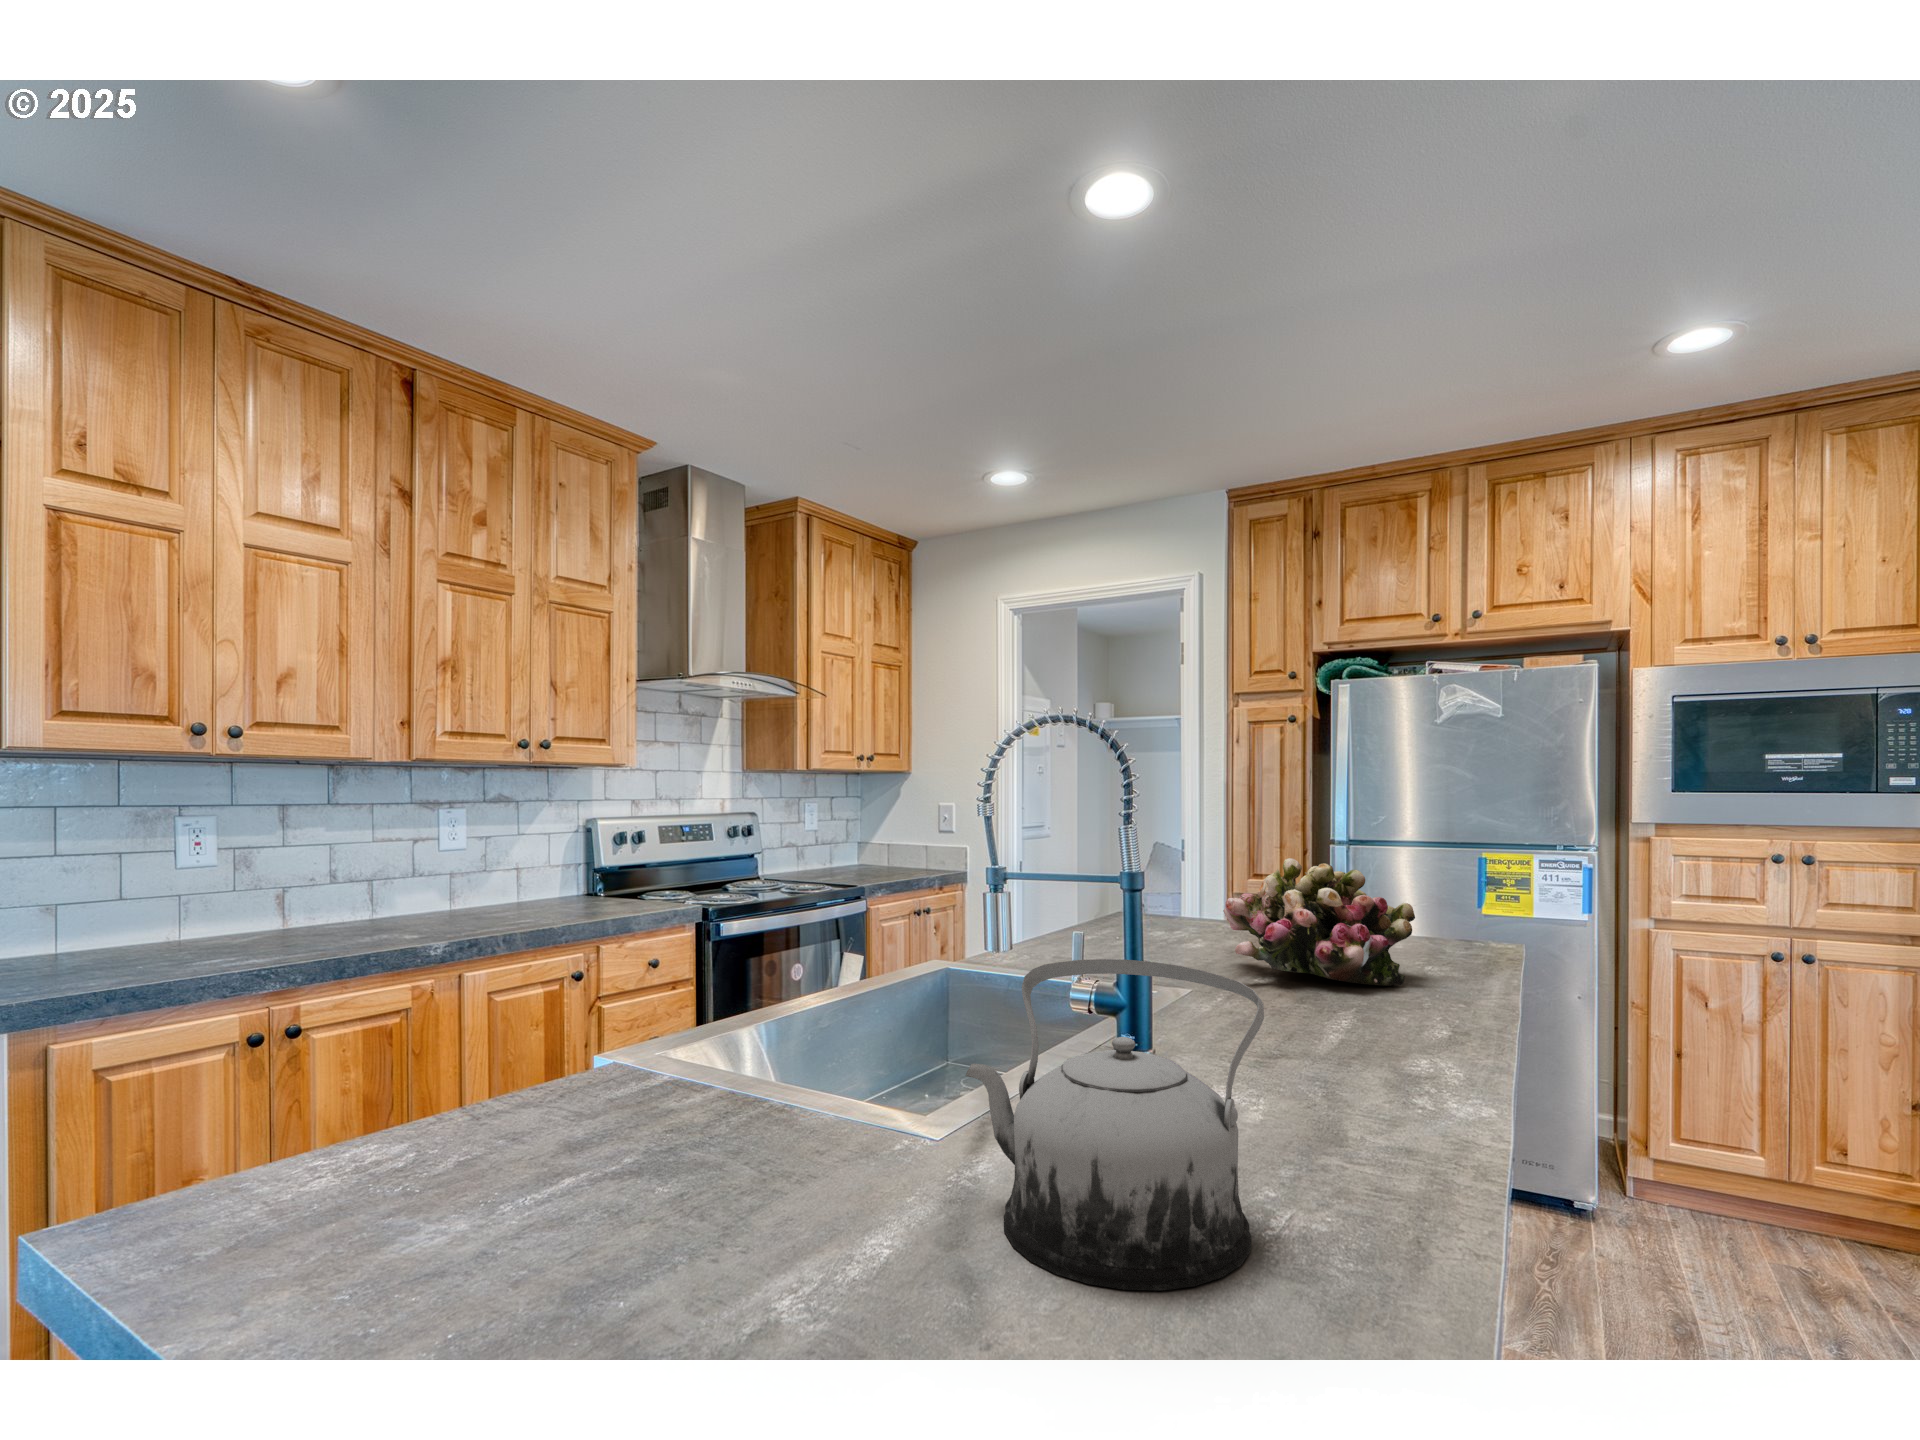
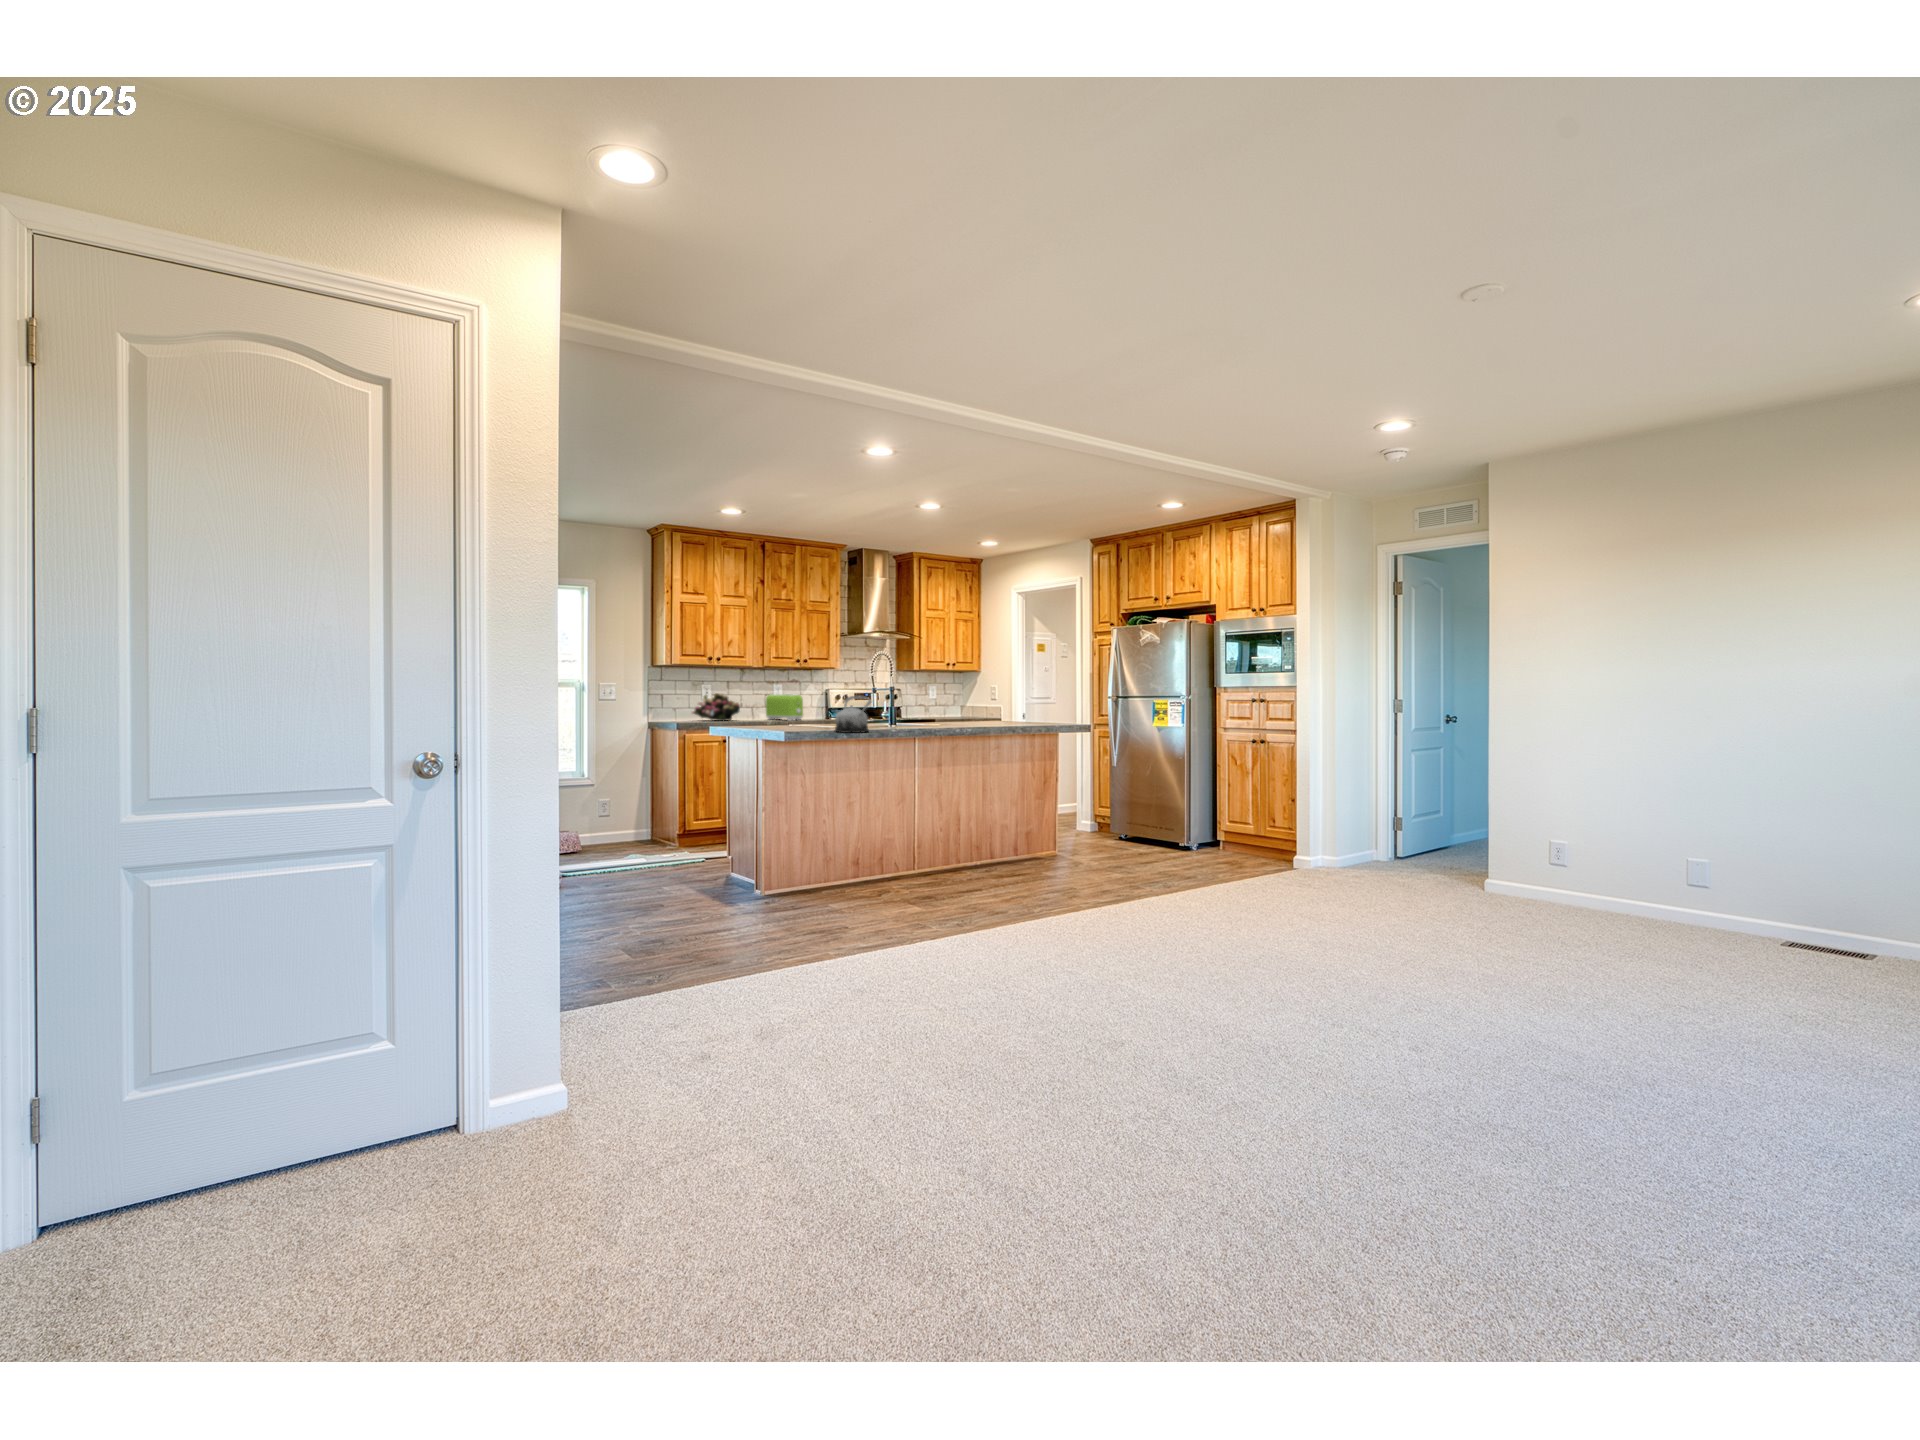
toaster: none [405,844,535,929] -> present [766,694,803,721]
flower arrangement: present [1223,858,1415,986] -> present [692,693,740,721]

